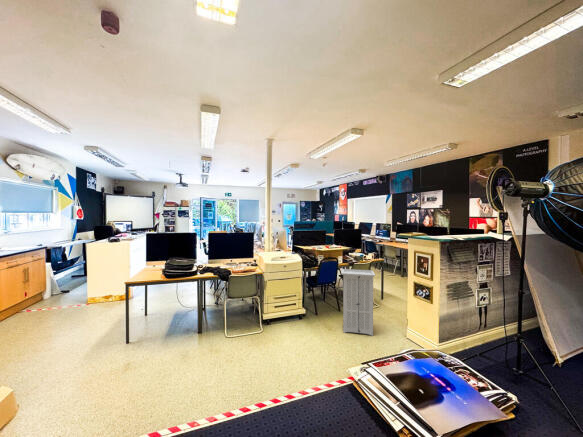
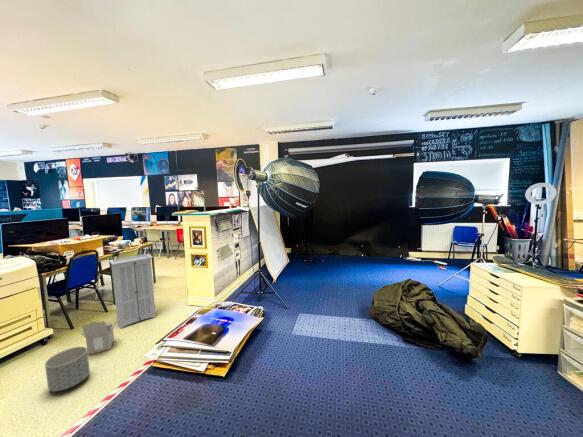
cardboard box: none [314,319,338,349] -> present [81,321,115,355]
planter: none [287,333,312,367] -> present [45,347,90,391]

